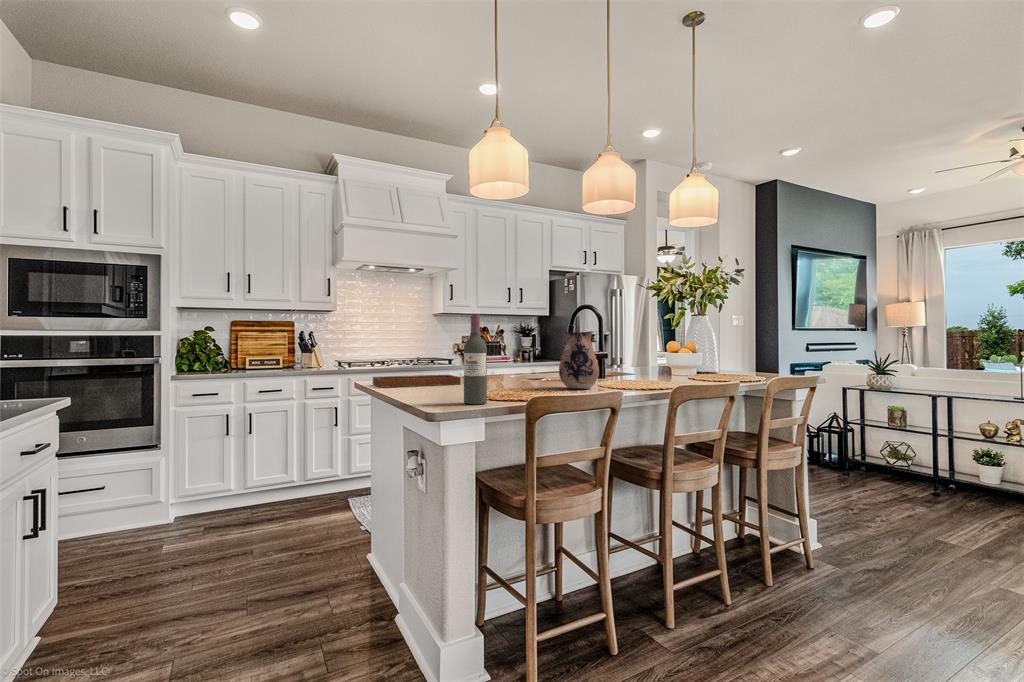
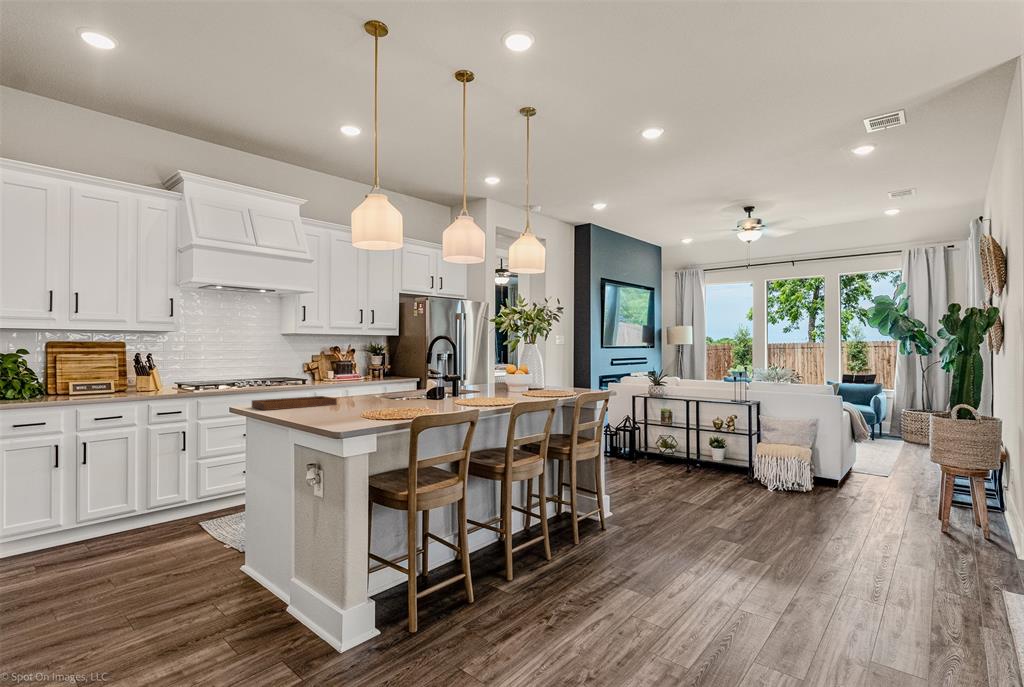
wine bottle: present [464,314,487,404] -> none [362,352,380,421]
ceramic pitcher: present [559,332,599,389] -> none [426,360,457,406]

